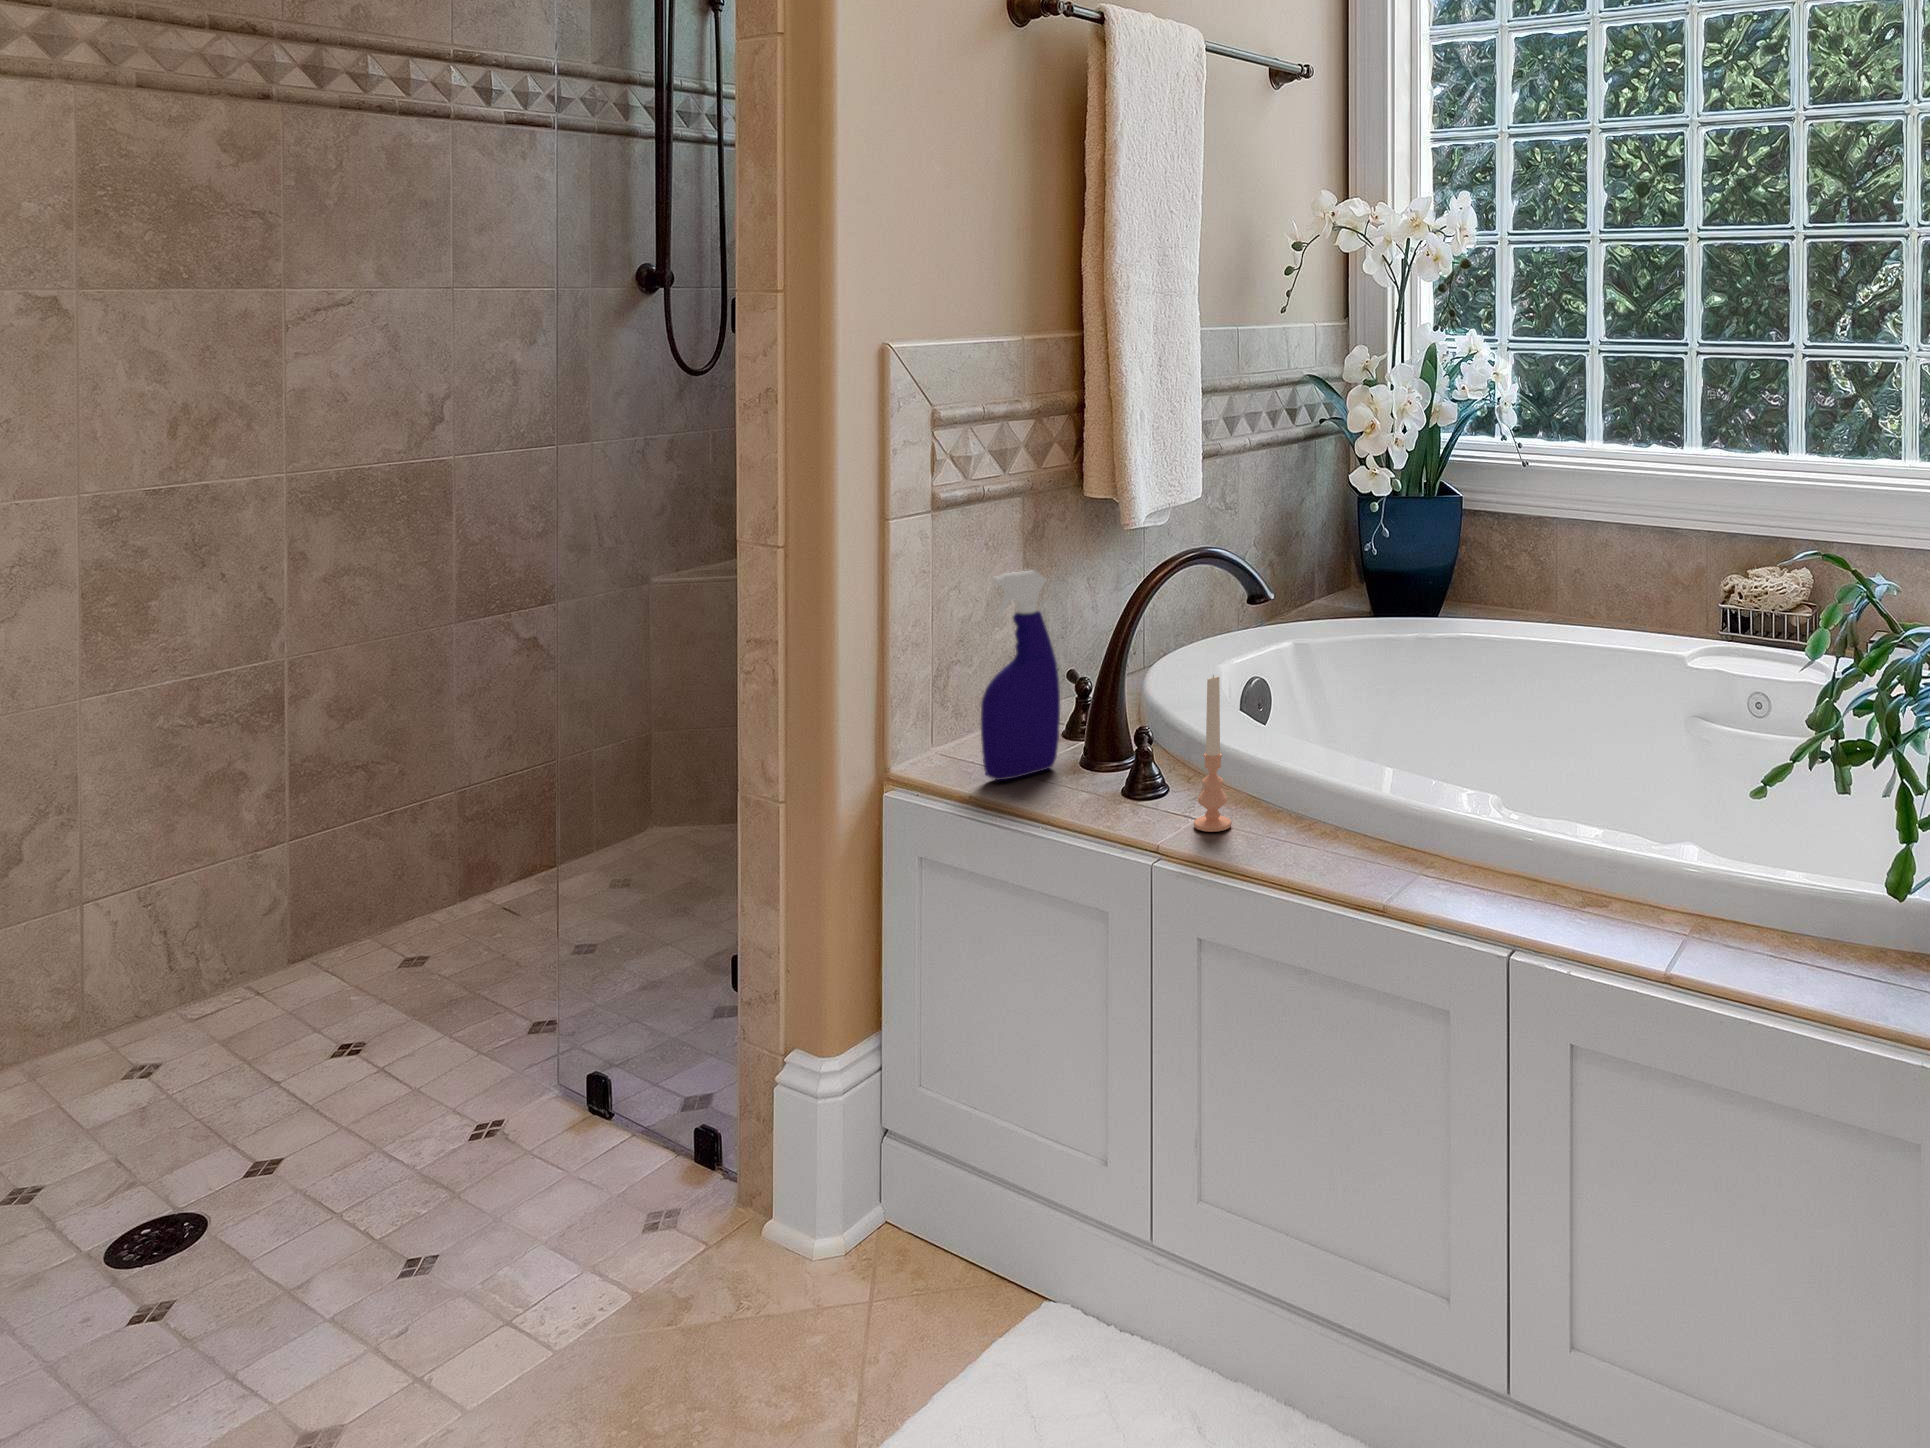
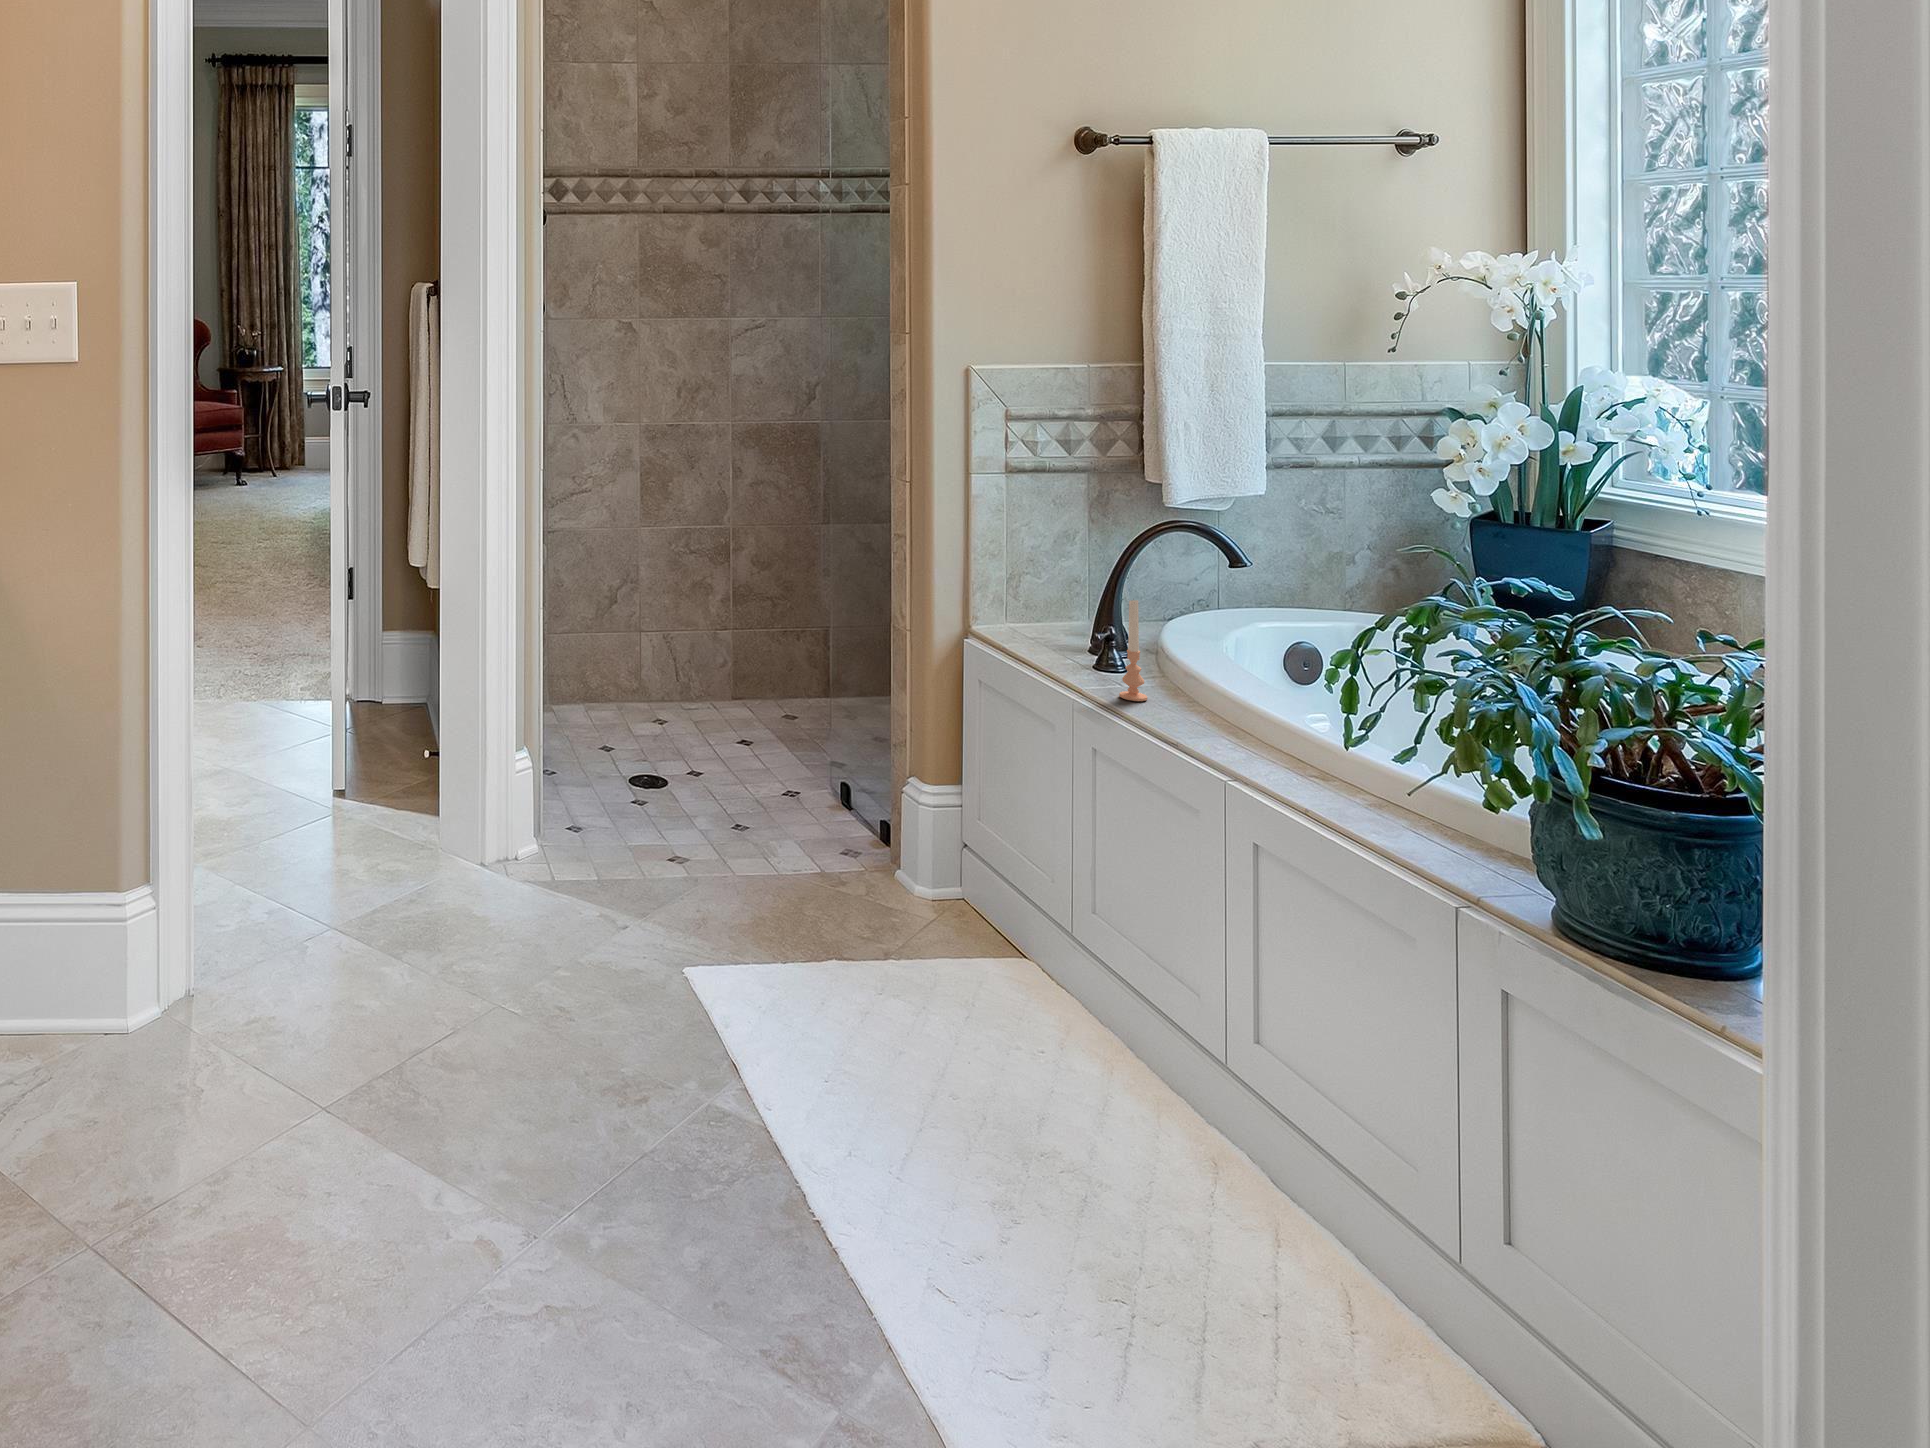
spray bottle: present [981,571,1060,781] -> none [1019,518,1082,651]

